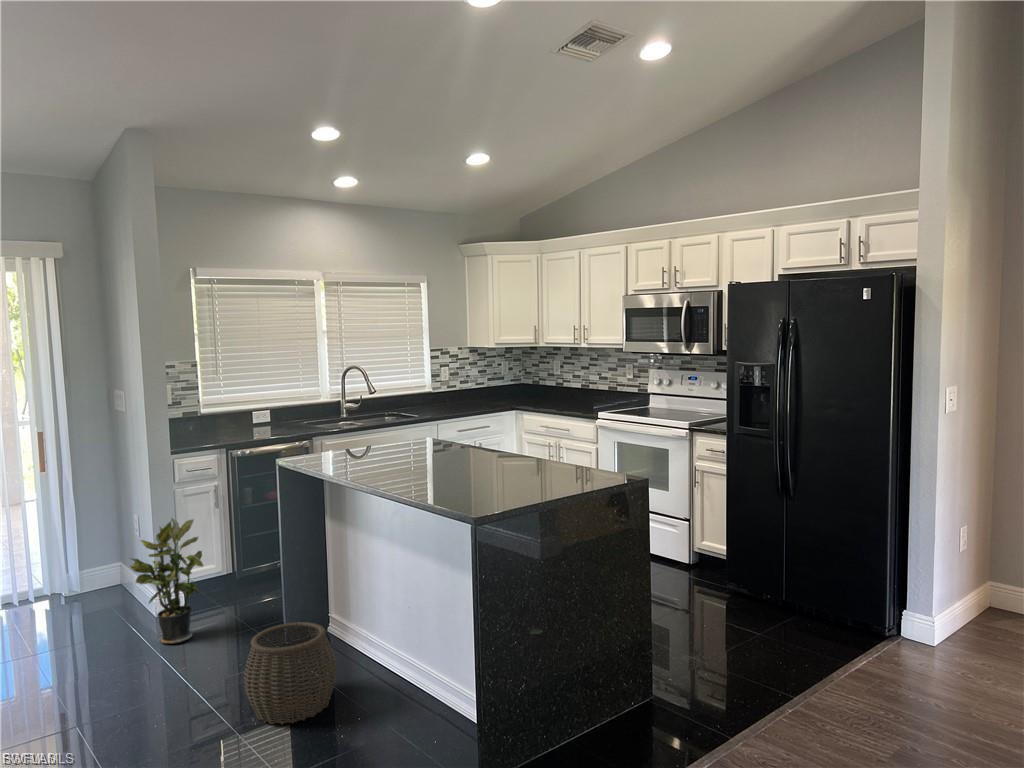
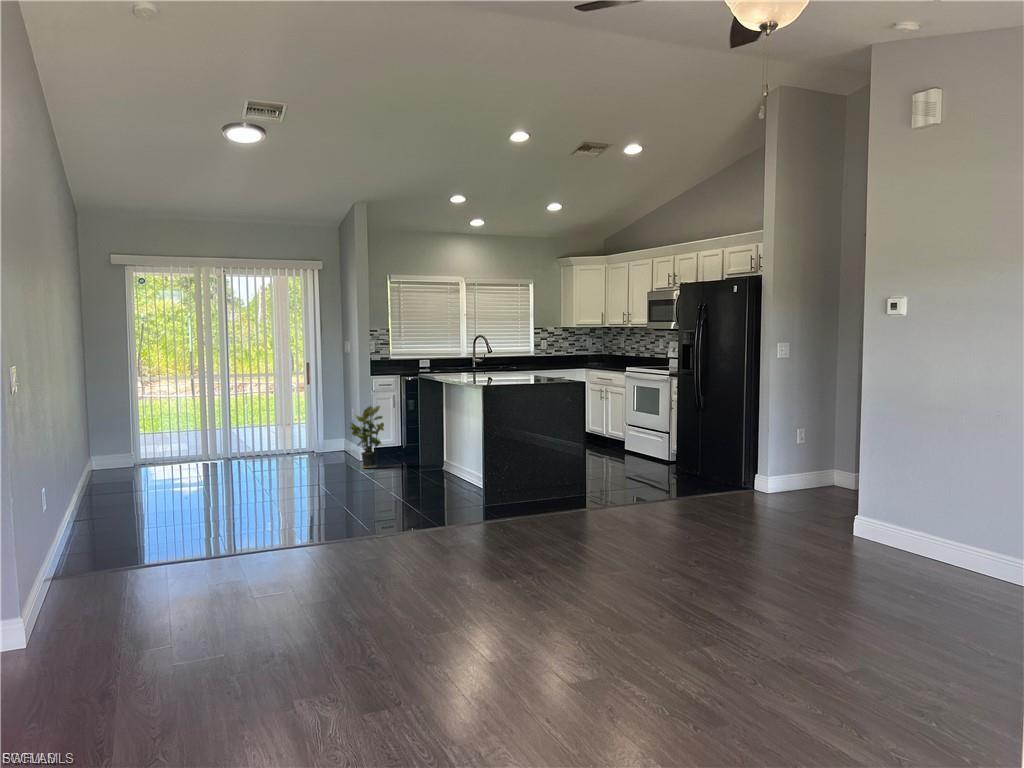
woven basket: present [244,622,336,724] -> none [395,449,438,490]

